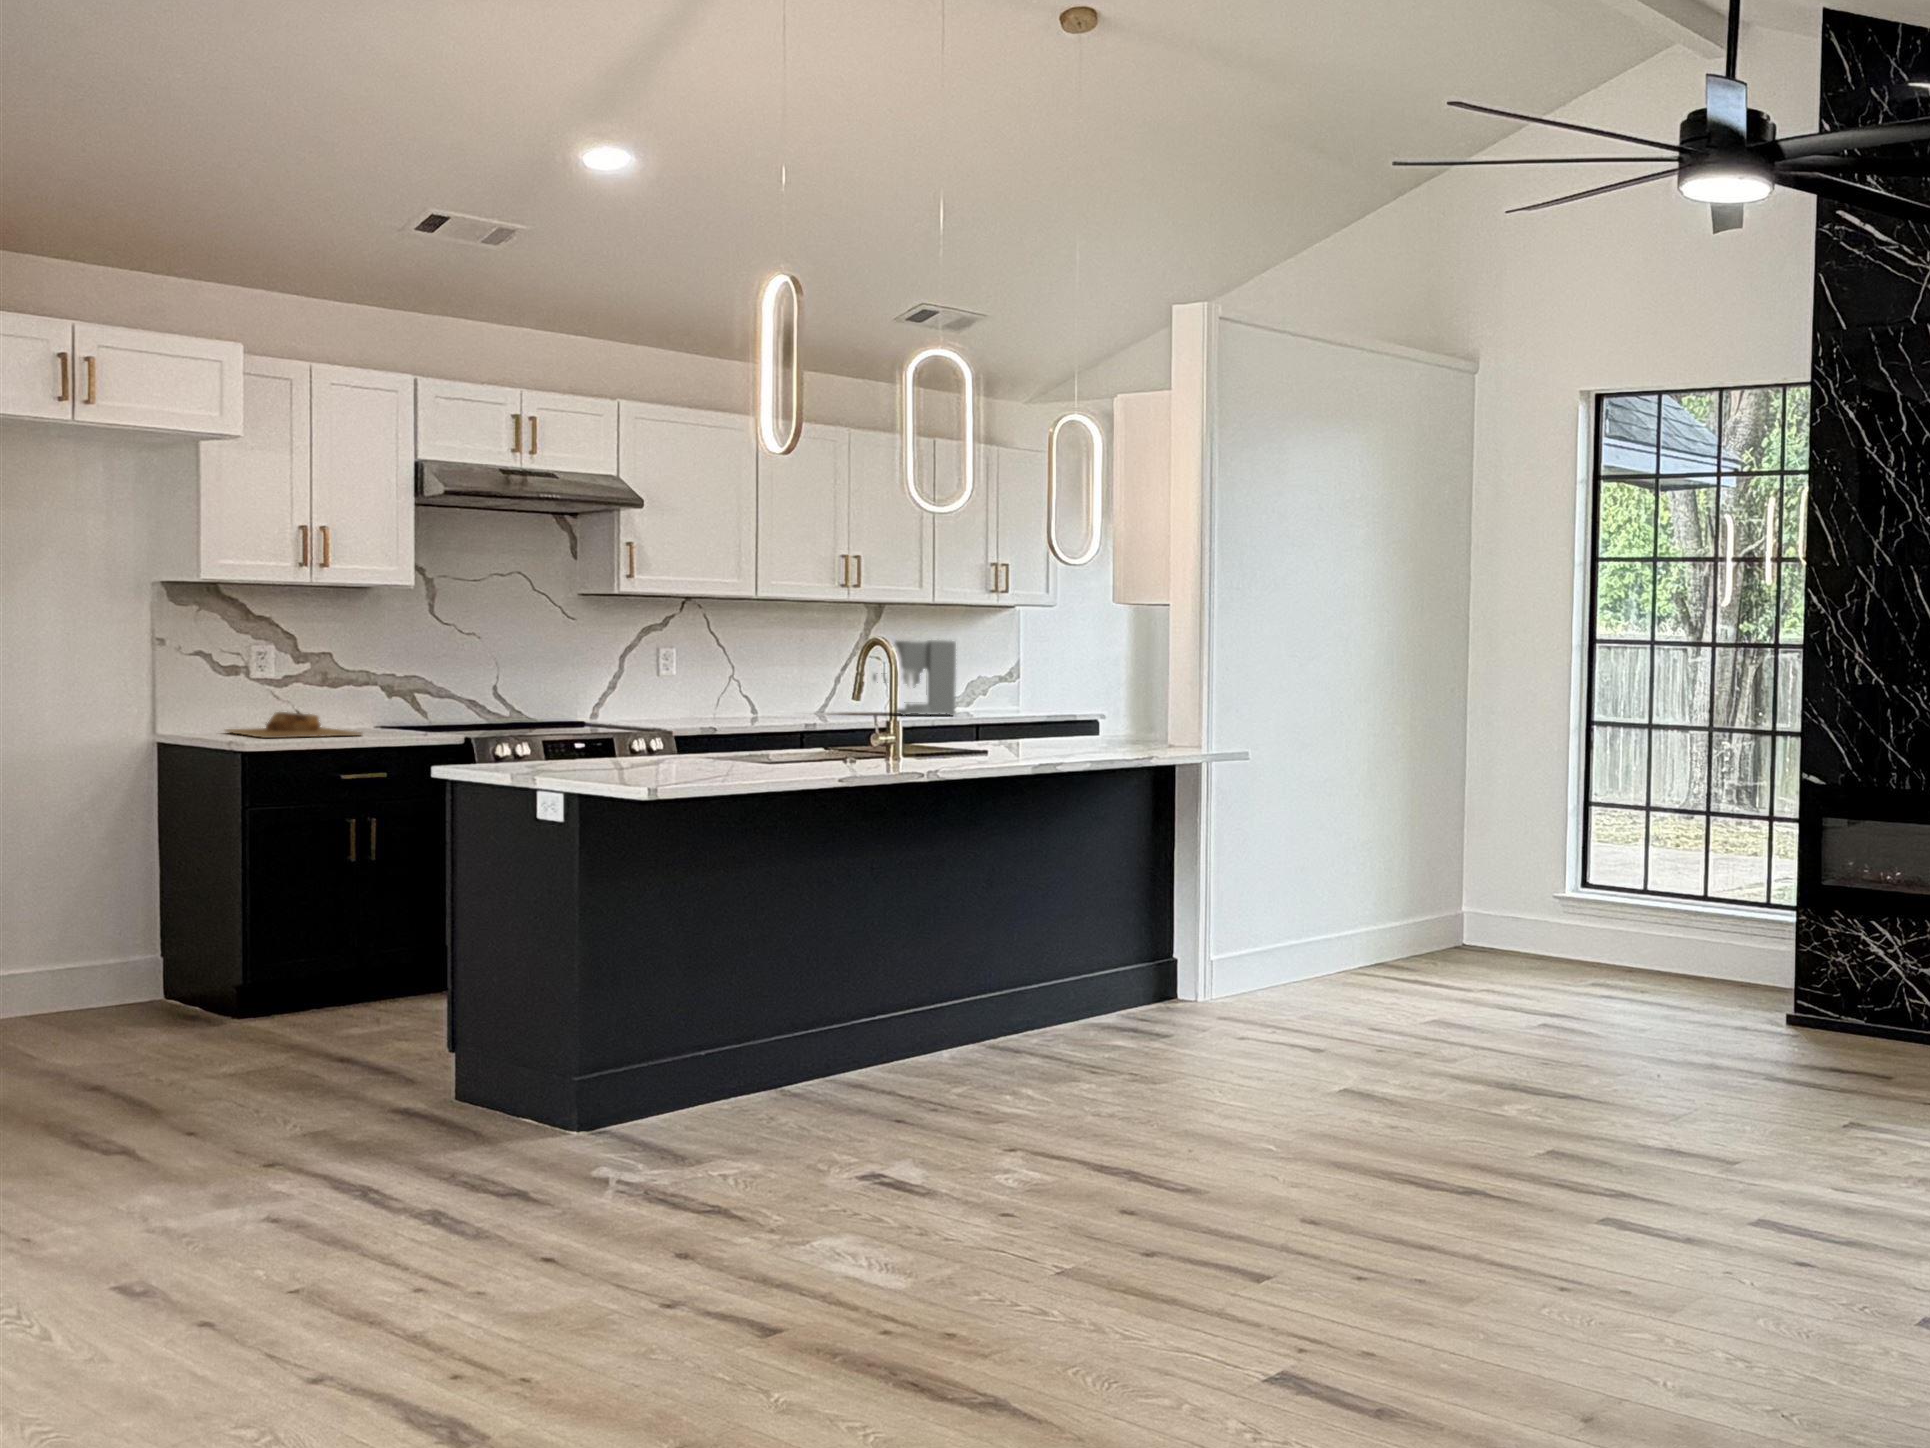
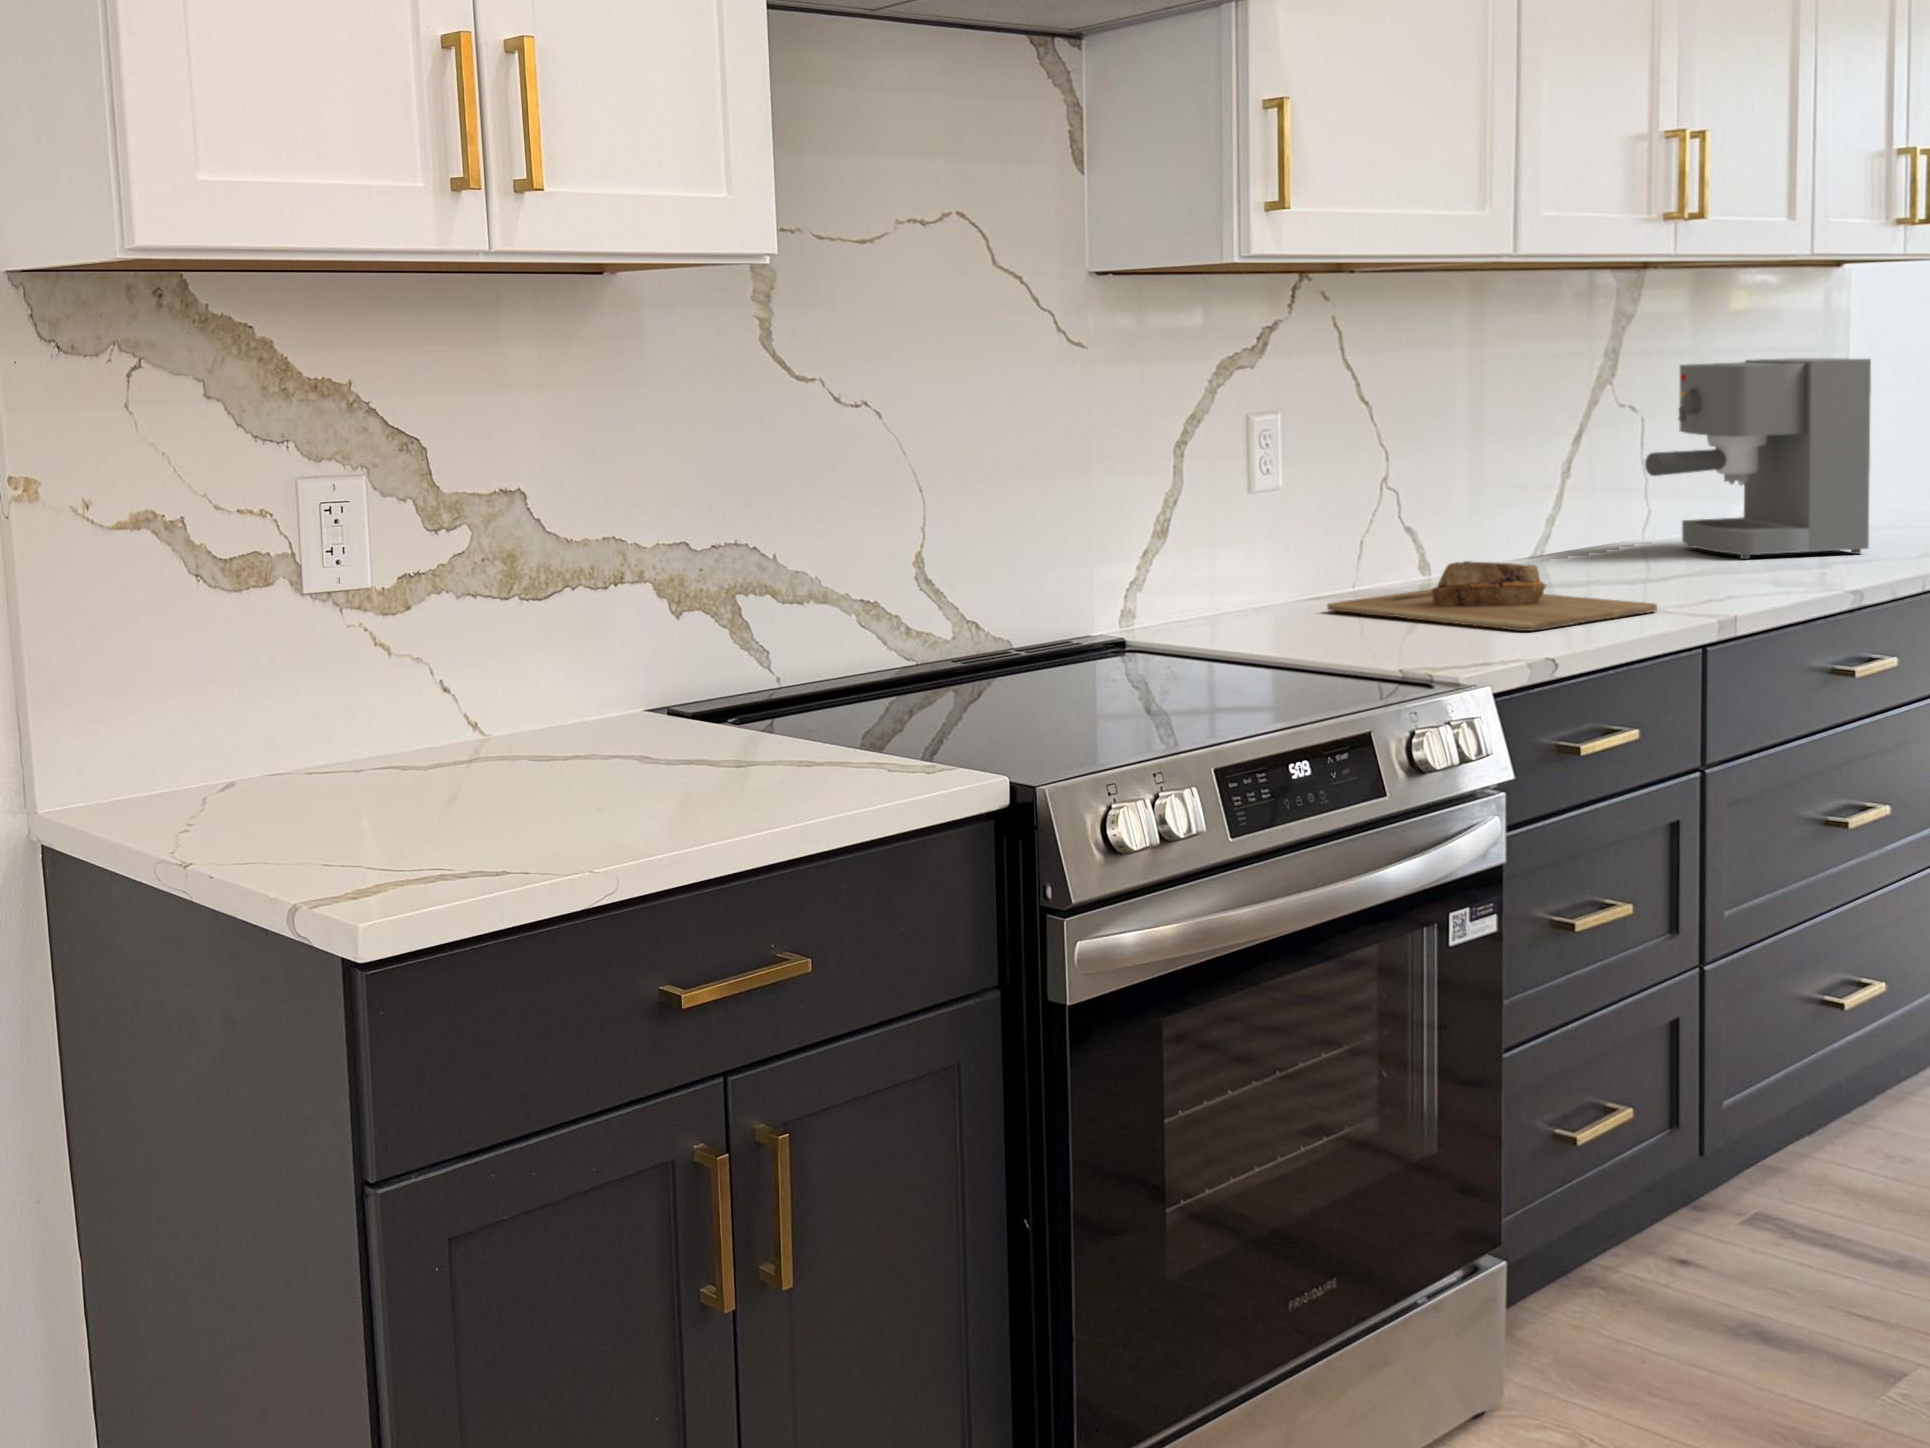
cutting board: present [226,712,362,738] -> present [1327,561,1657,631]

